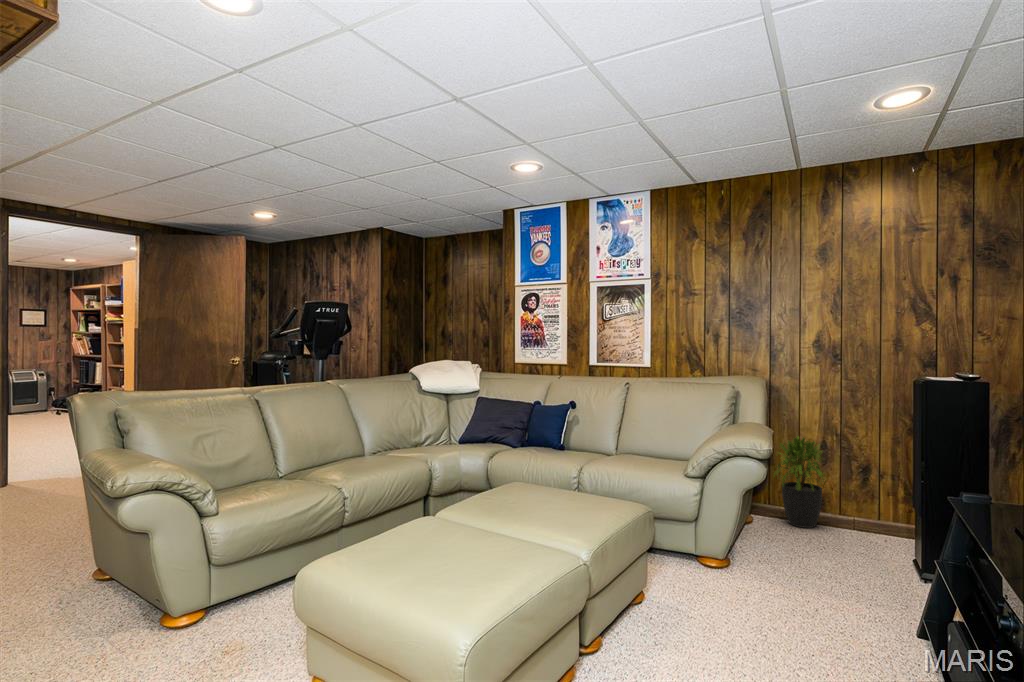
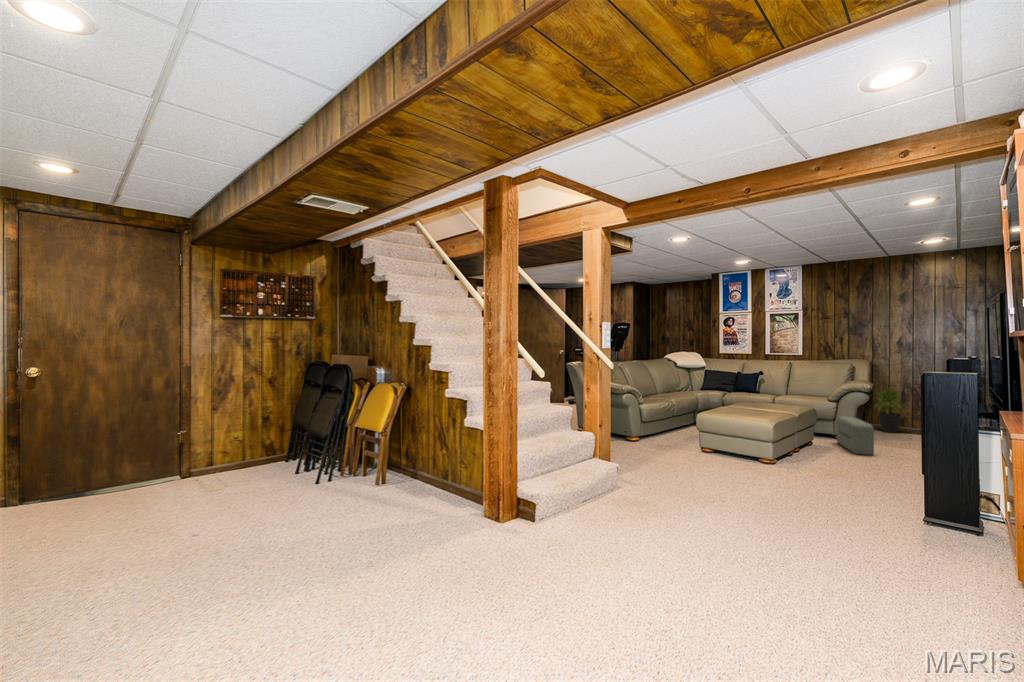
pouf: none [698,524,783,657] -> present [836,417,874,455]

